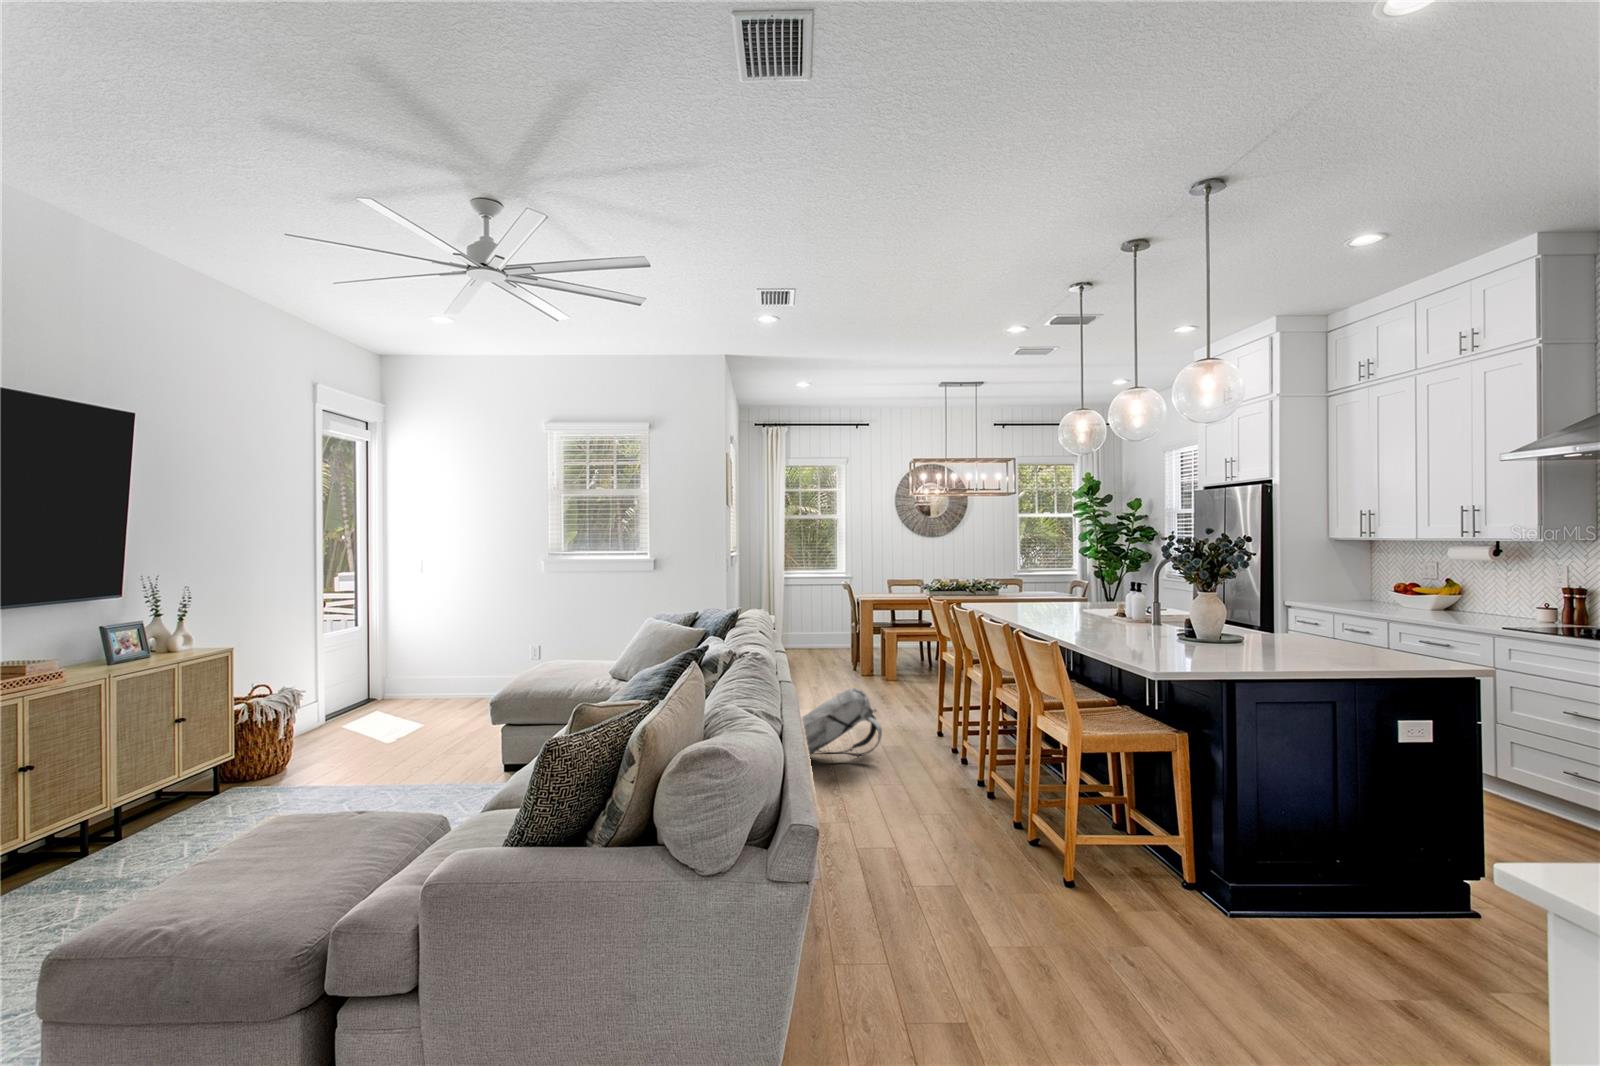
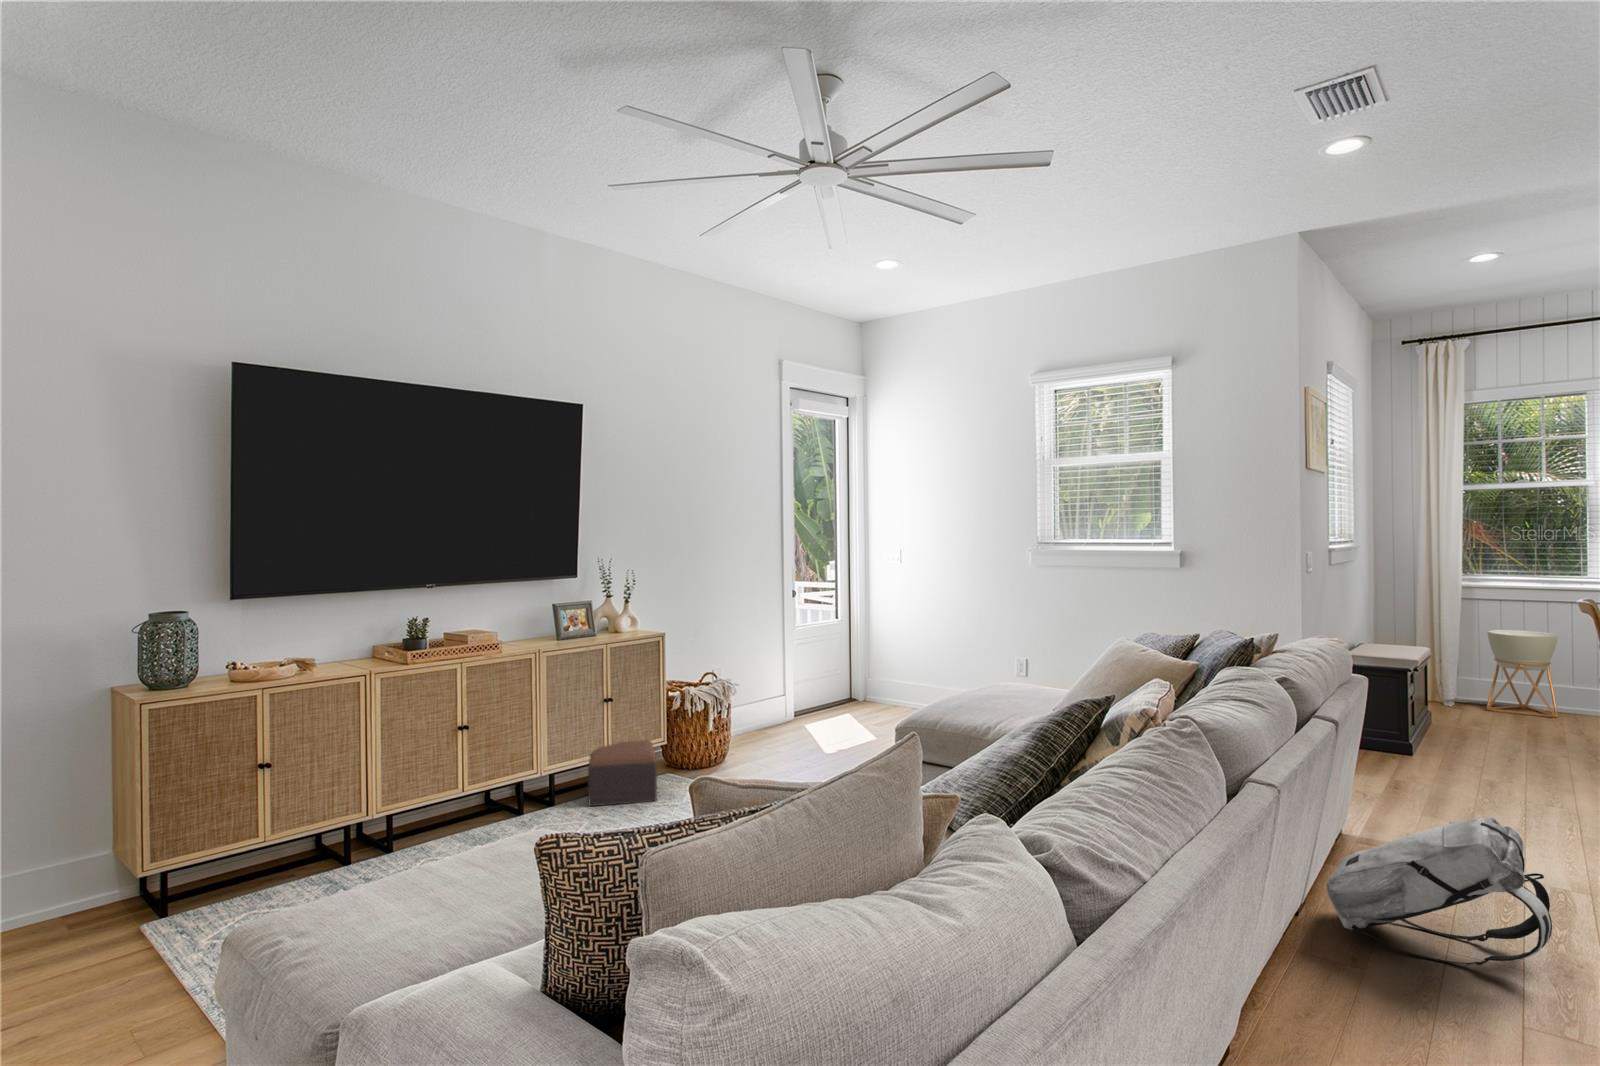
planter: none [801,599,833,647] -> present [1487,630,1558,718]
footstool: none [150,754,251,828] -> present [588,740,657,806]

